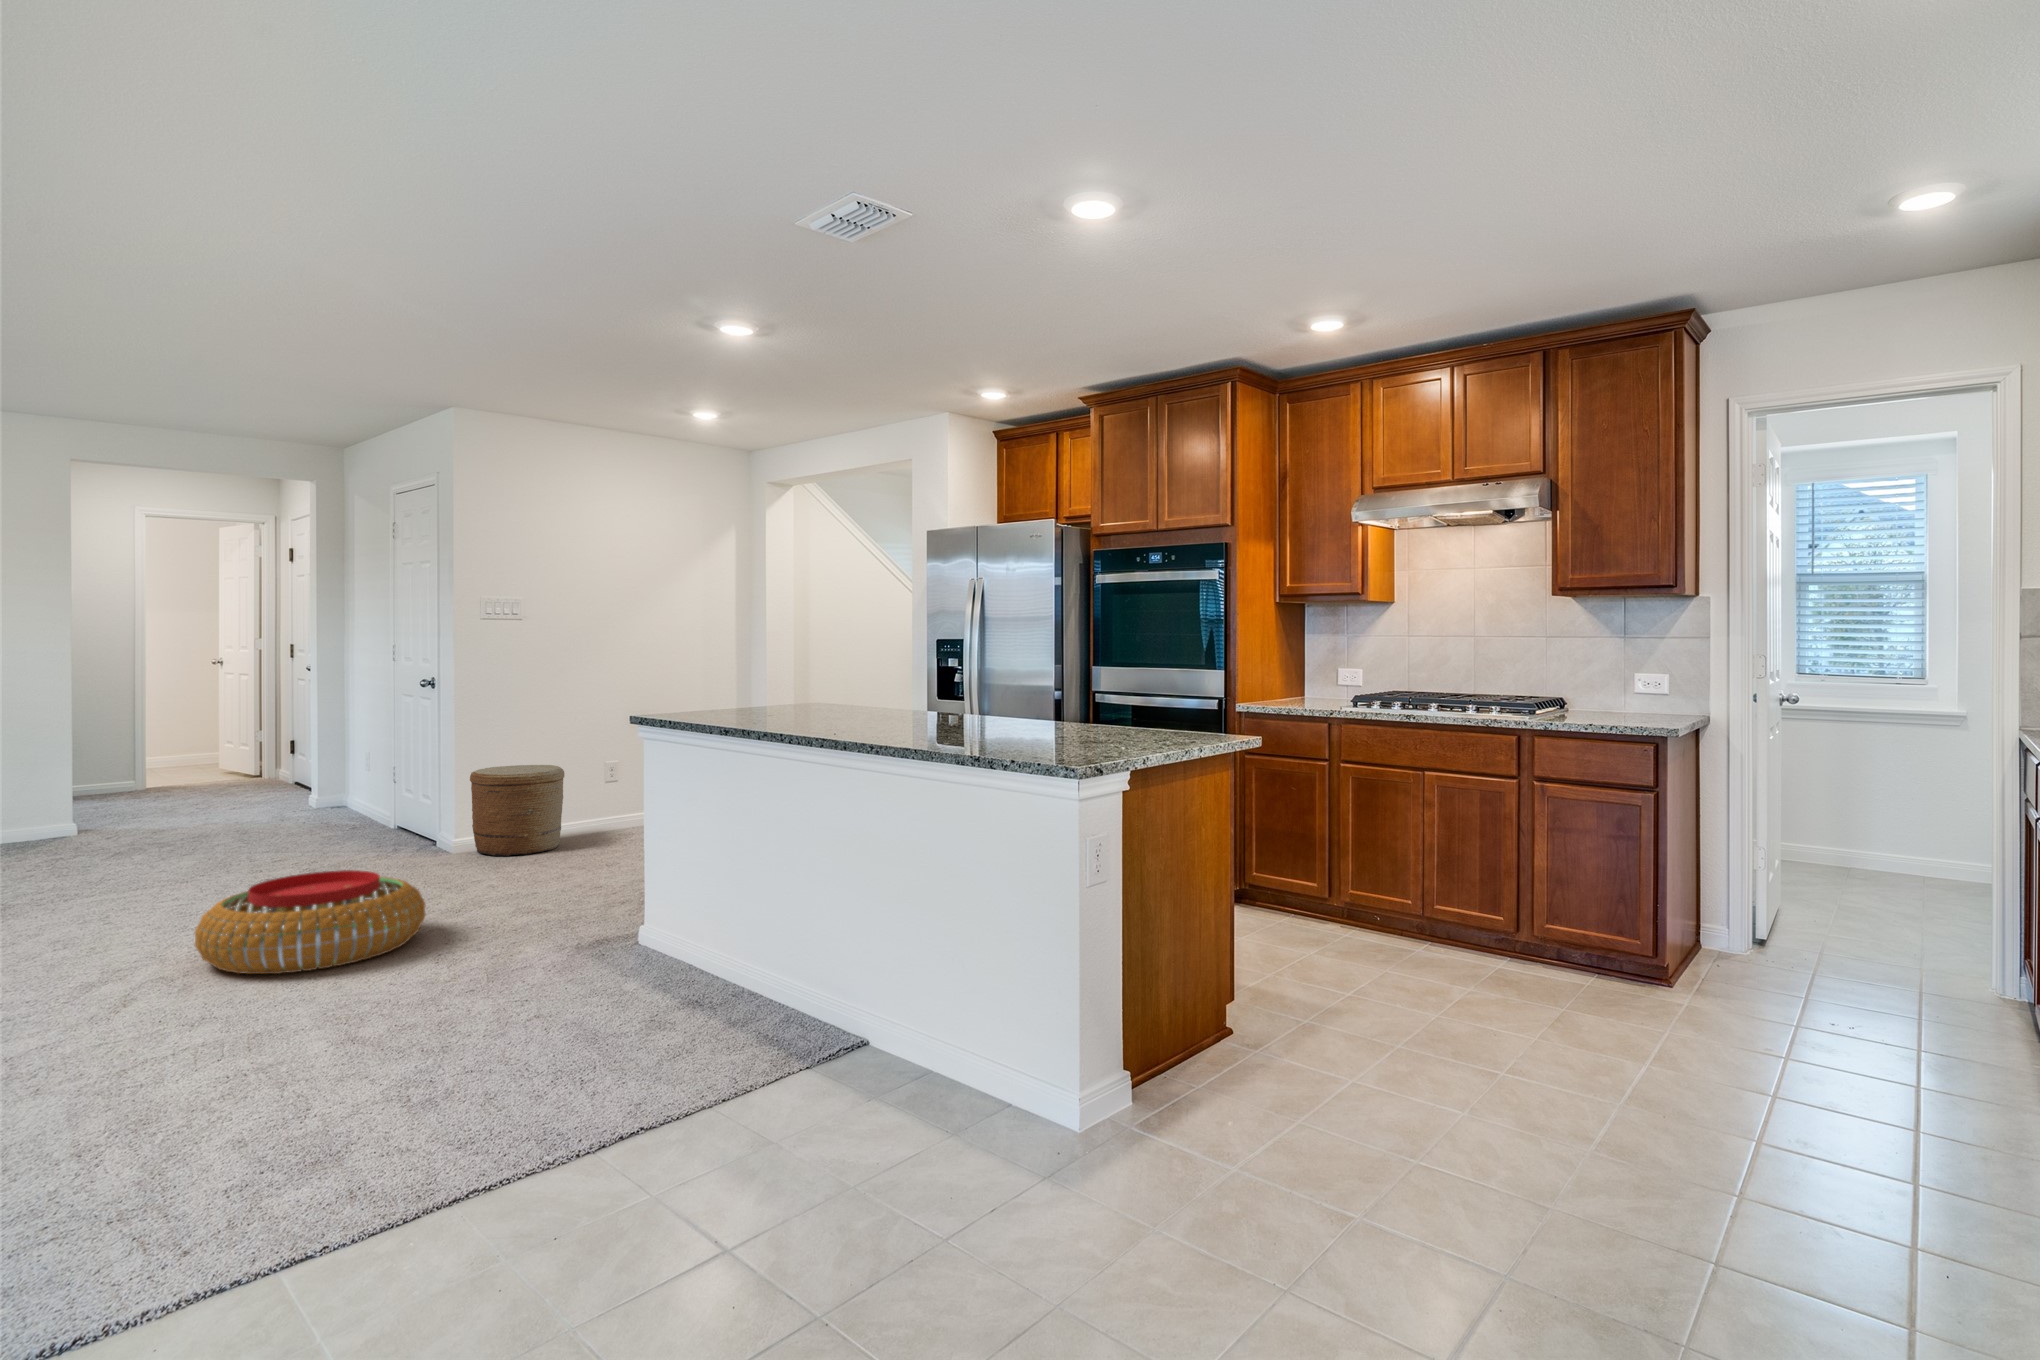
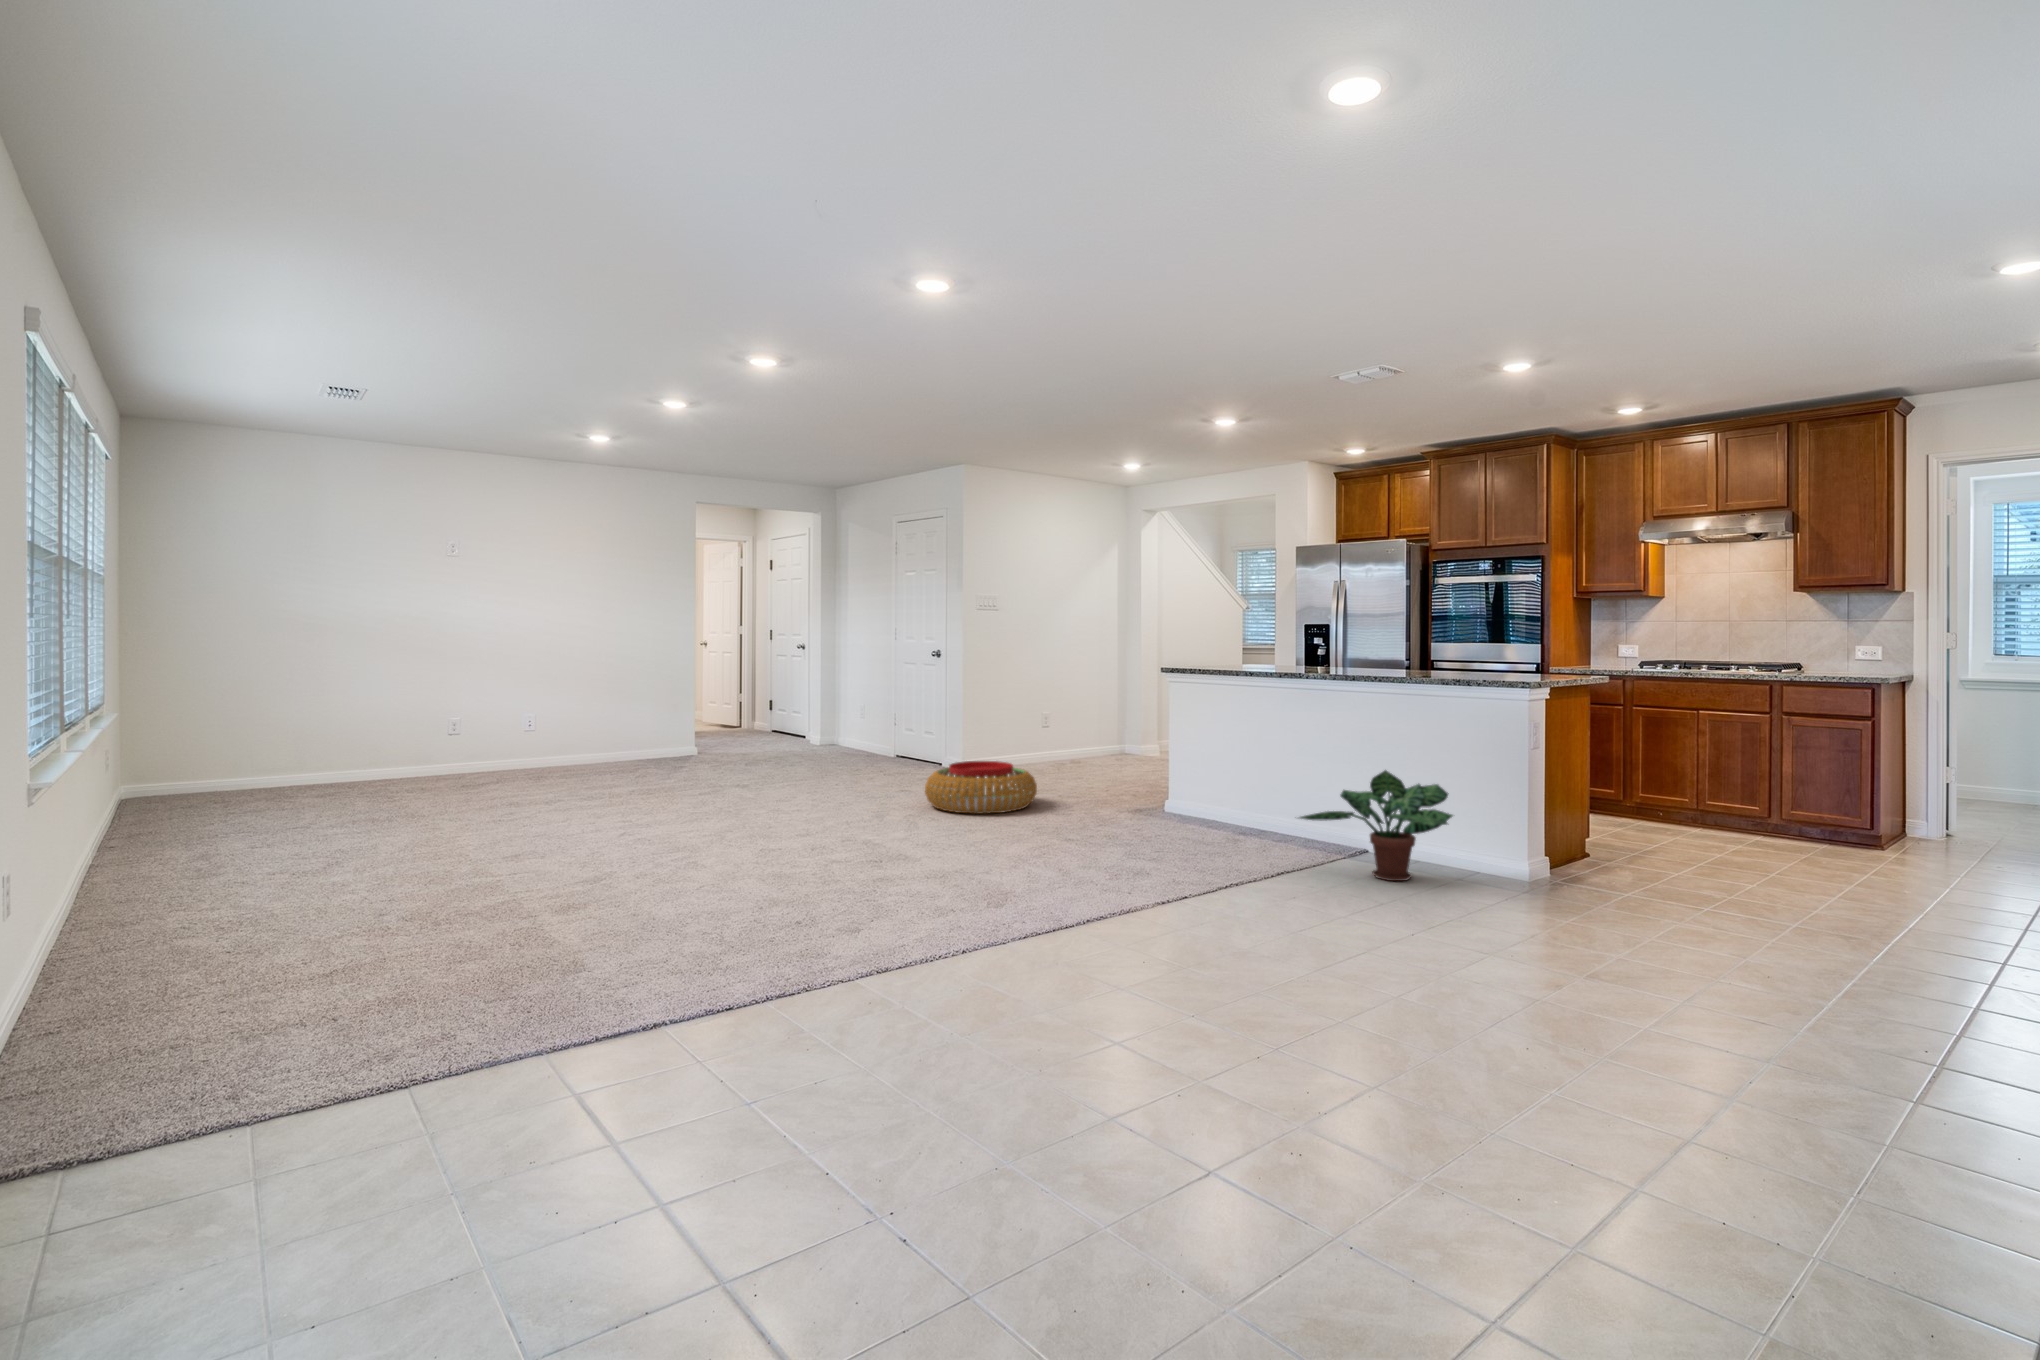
woven basket: present [470,765,564,856] -> none [985,710,1043,769]
potted plant: none [671,934,964,1145] -> present [1300,770,1453,881]

